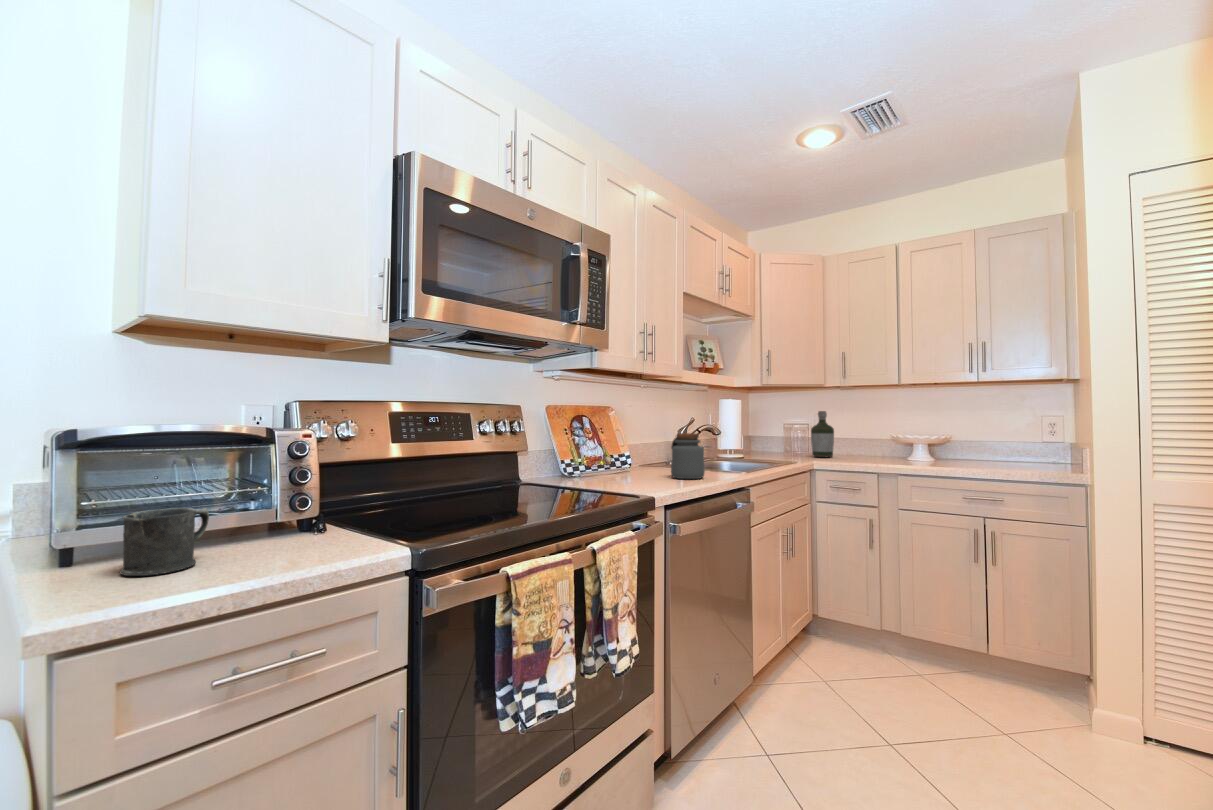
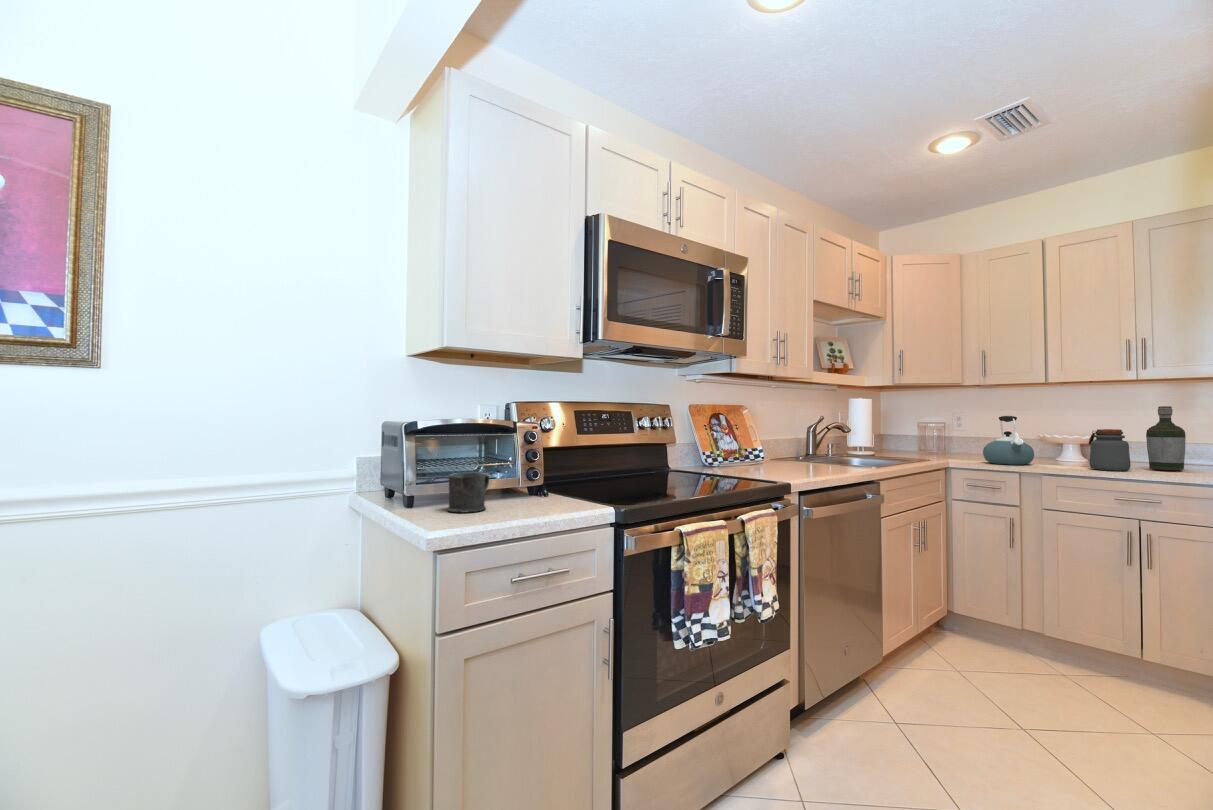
bottle: present [811,411,834,457] -> present [1146,406,1186,471]
kettle: none [846,418,892,467] -> present [983,416,1034,465]
jar: present [671,433,705,479] -> present [1088,429,1131,471]

